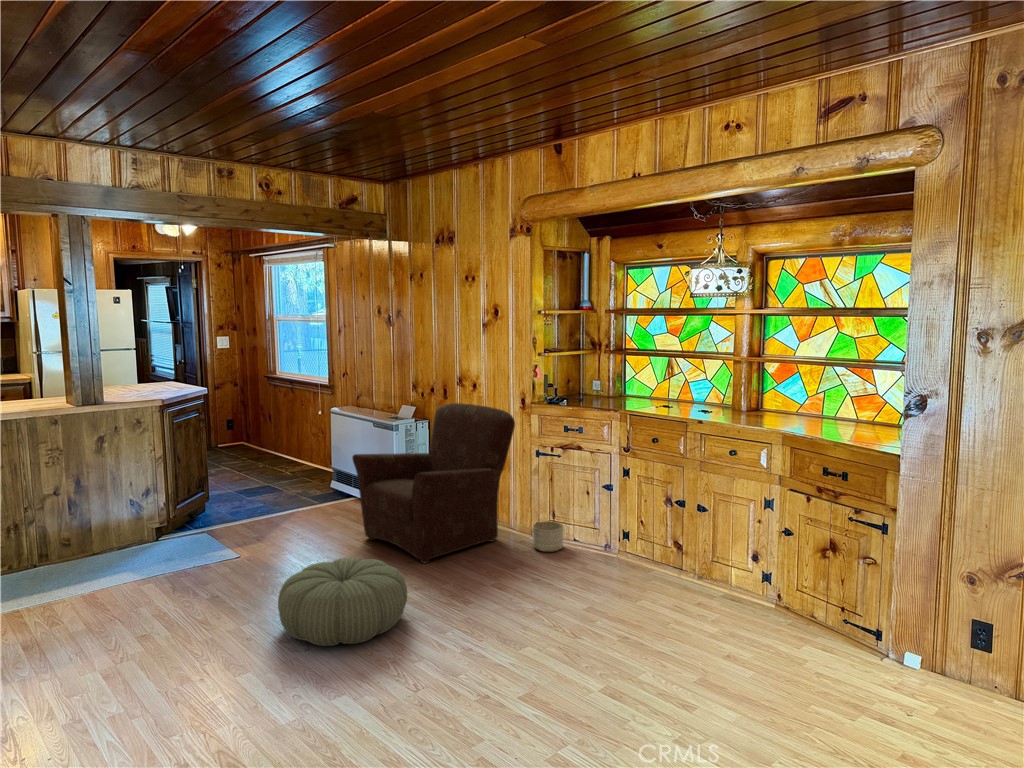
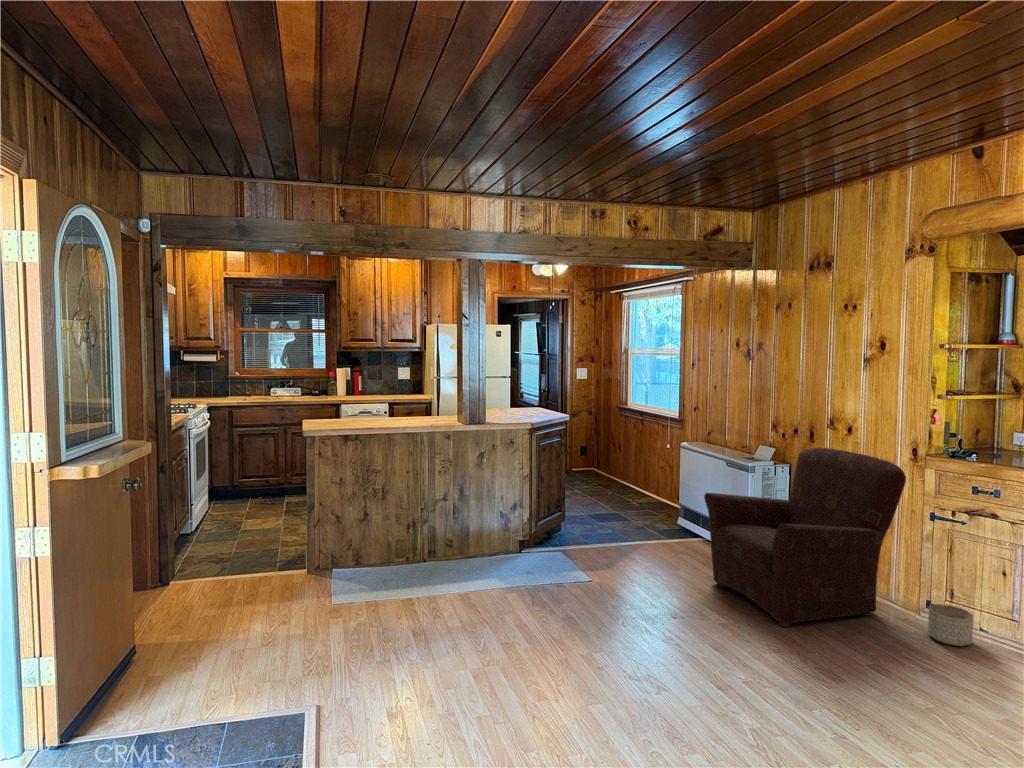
pouf: present [278,558,407,646] -> none [627,607,770,711]

